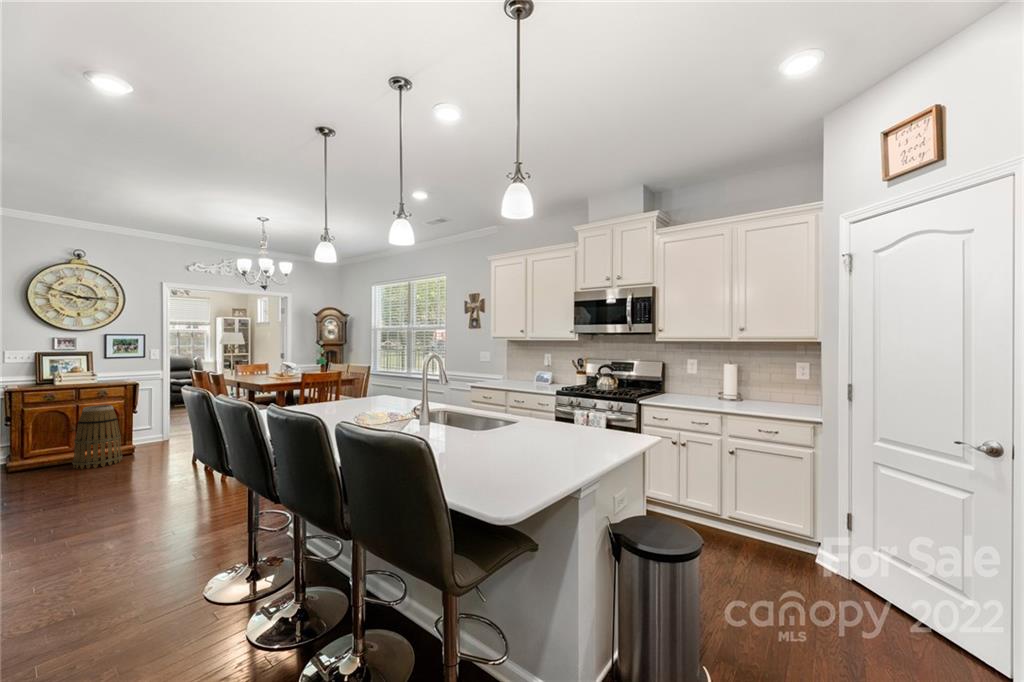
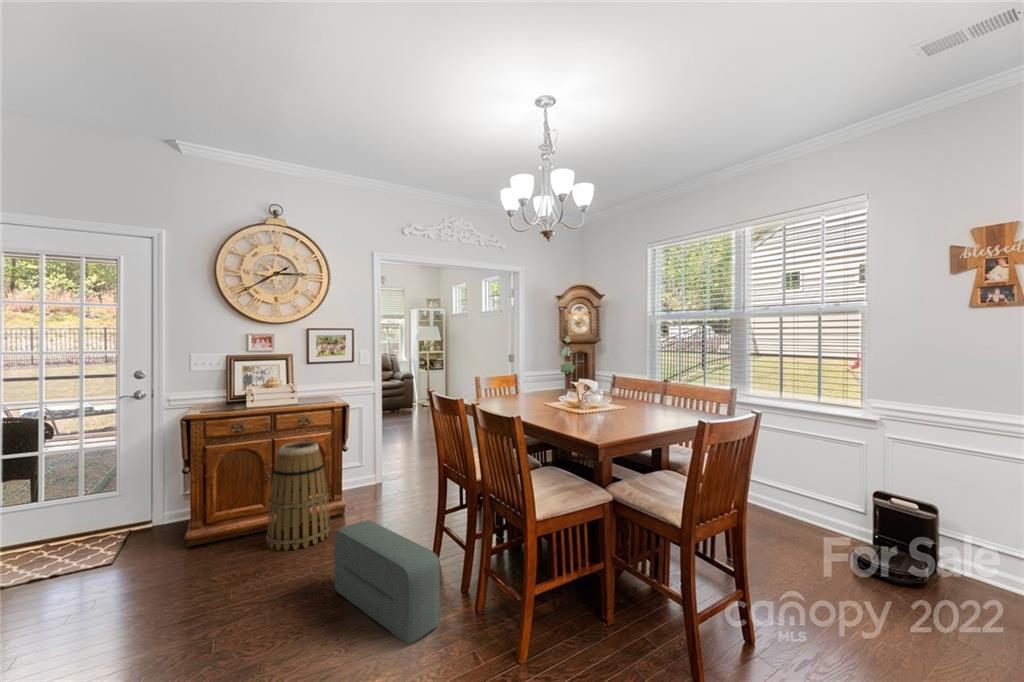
pouf: none [122,439,185,484] -> present [334,520,440,644]

